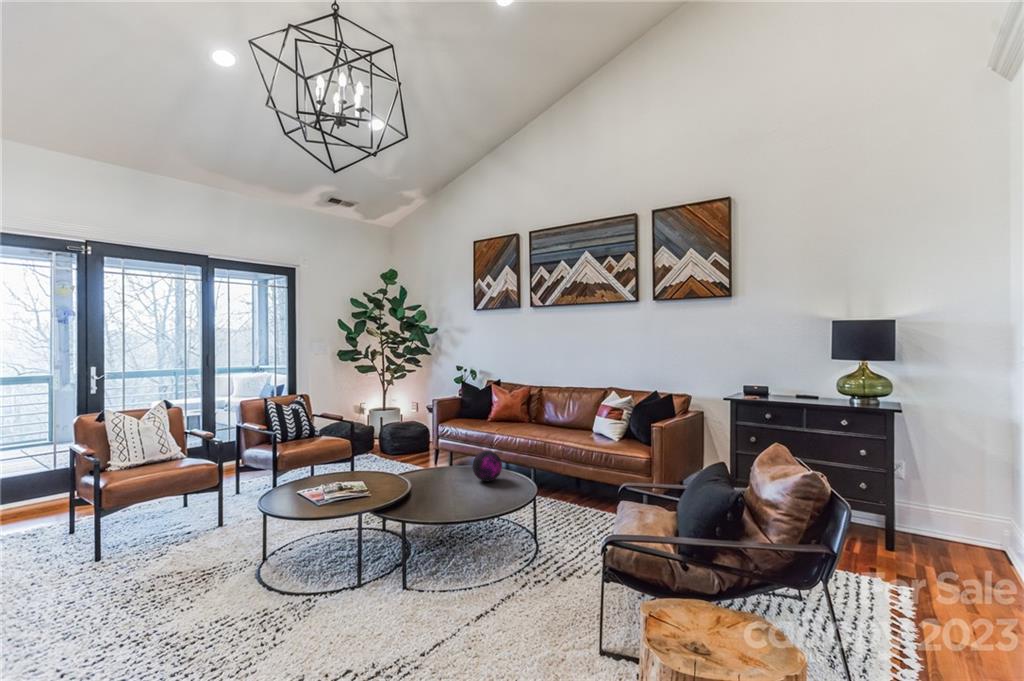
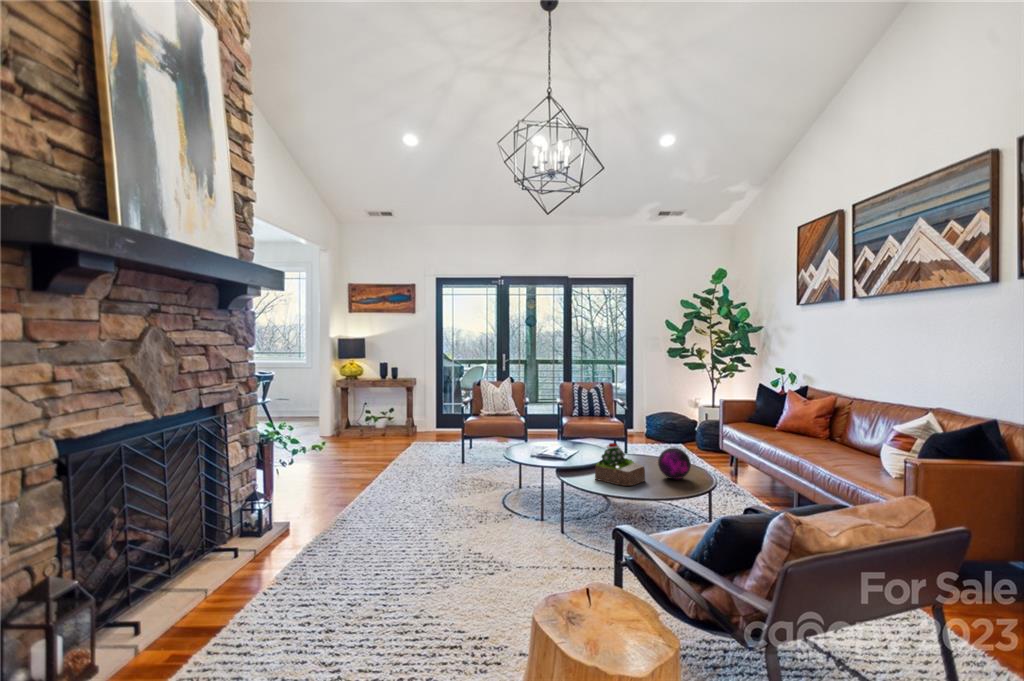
succulent plant: none [430,459,472,503] -> present [595,443,645,486]

